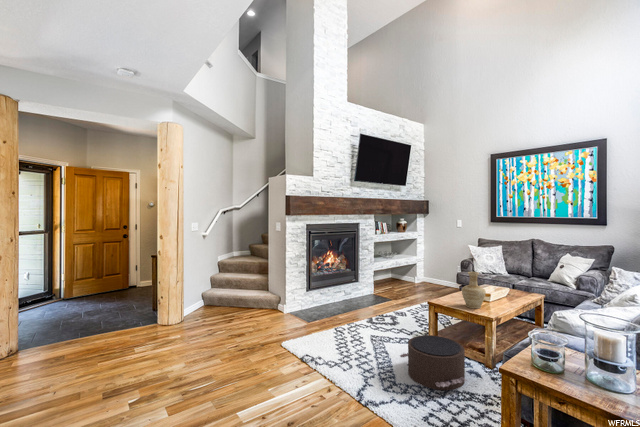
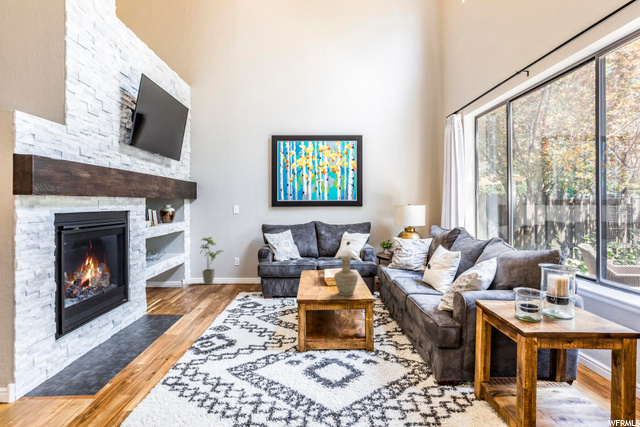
house plant: none [426,246,449,285] -> present [201,237,222,284]
pouf: present [400,335,467,390] -> none [311,335,395,400]

